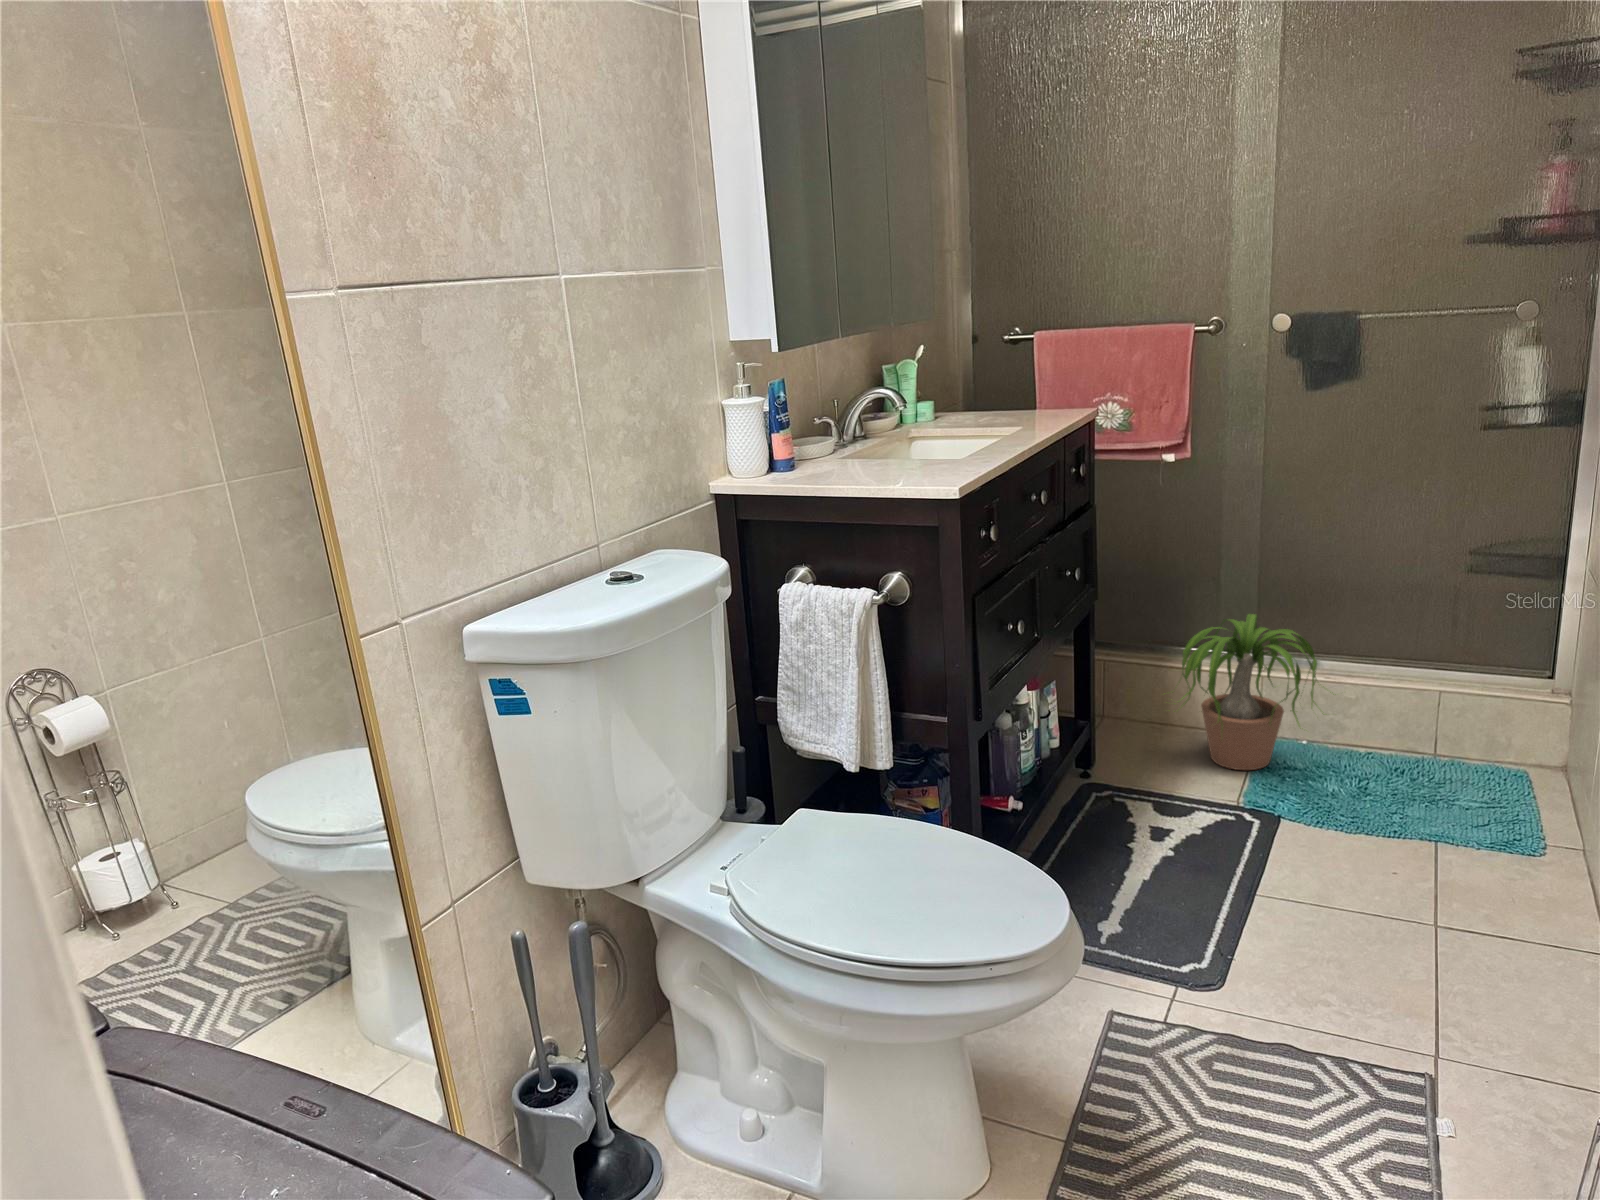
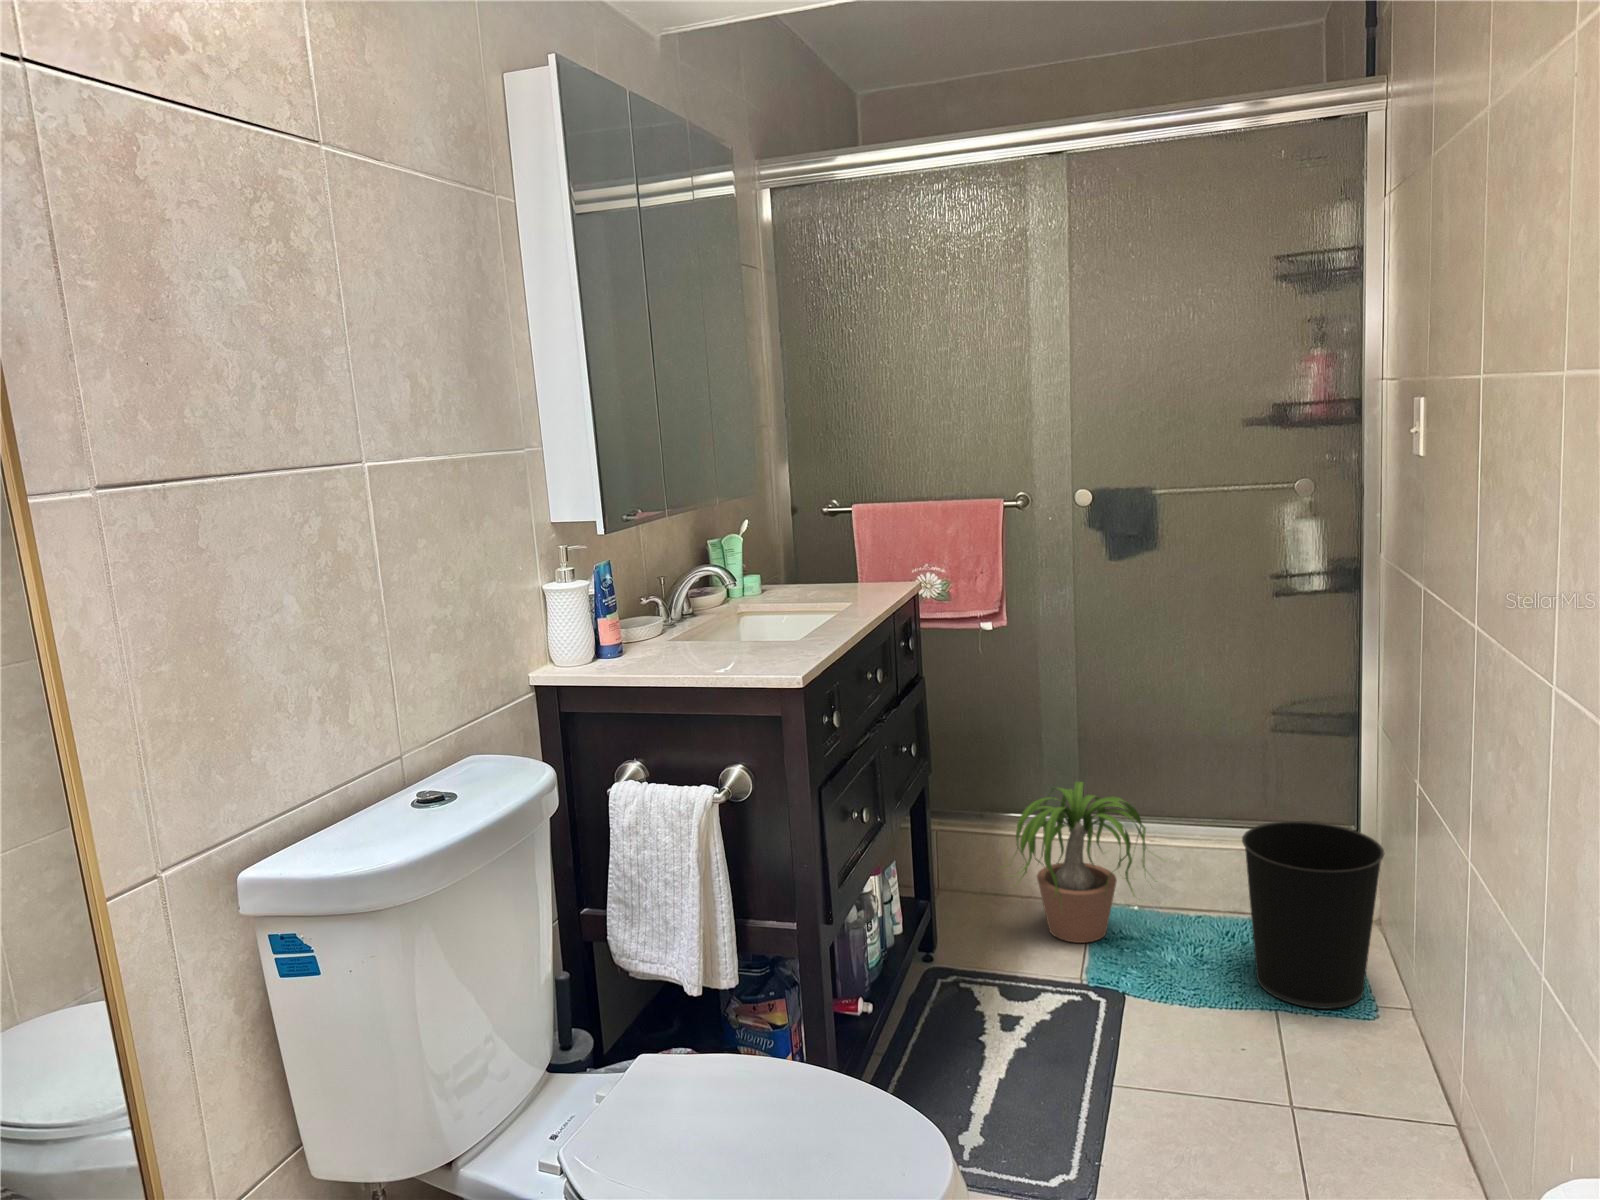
wastebasket: none [1416,659,1571,844] -> present [1242,821,1385,1009]

